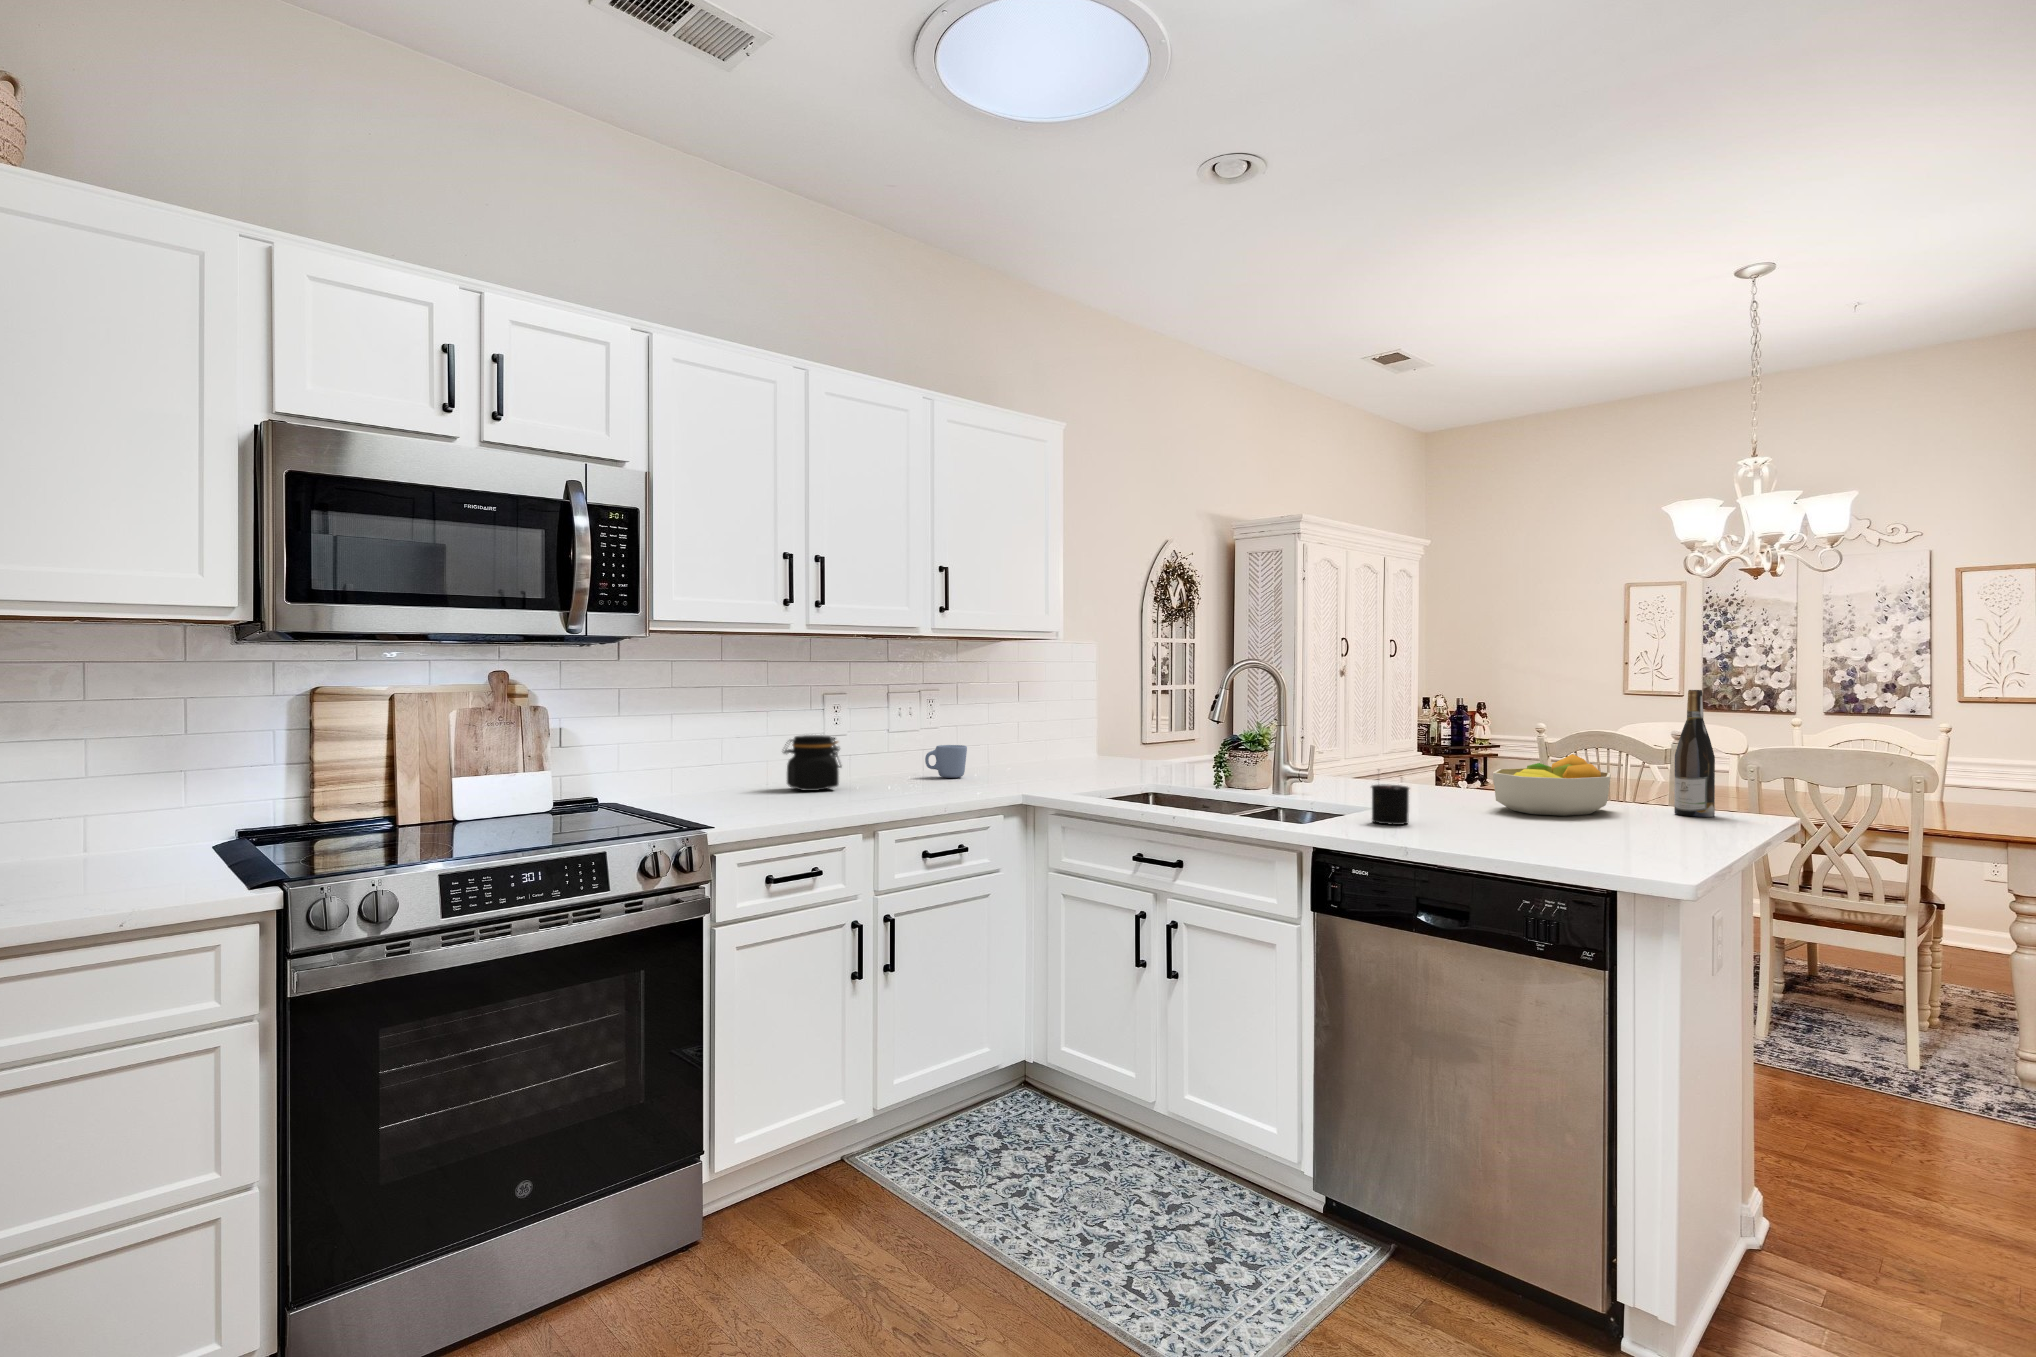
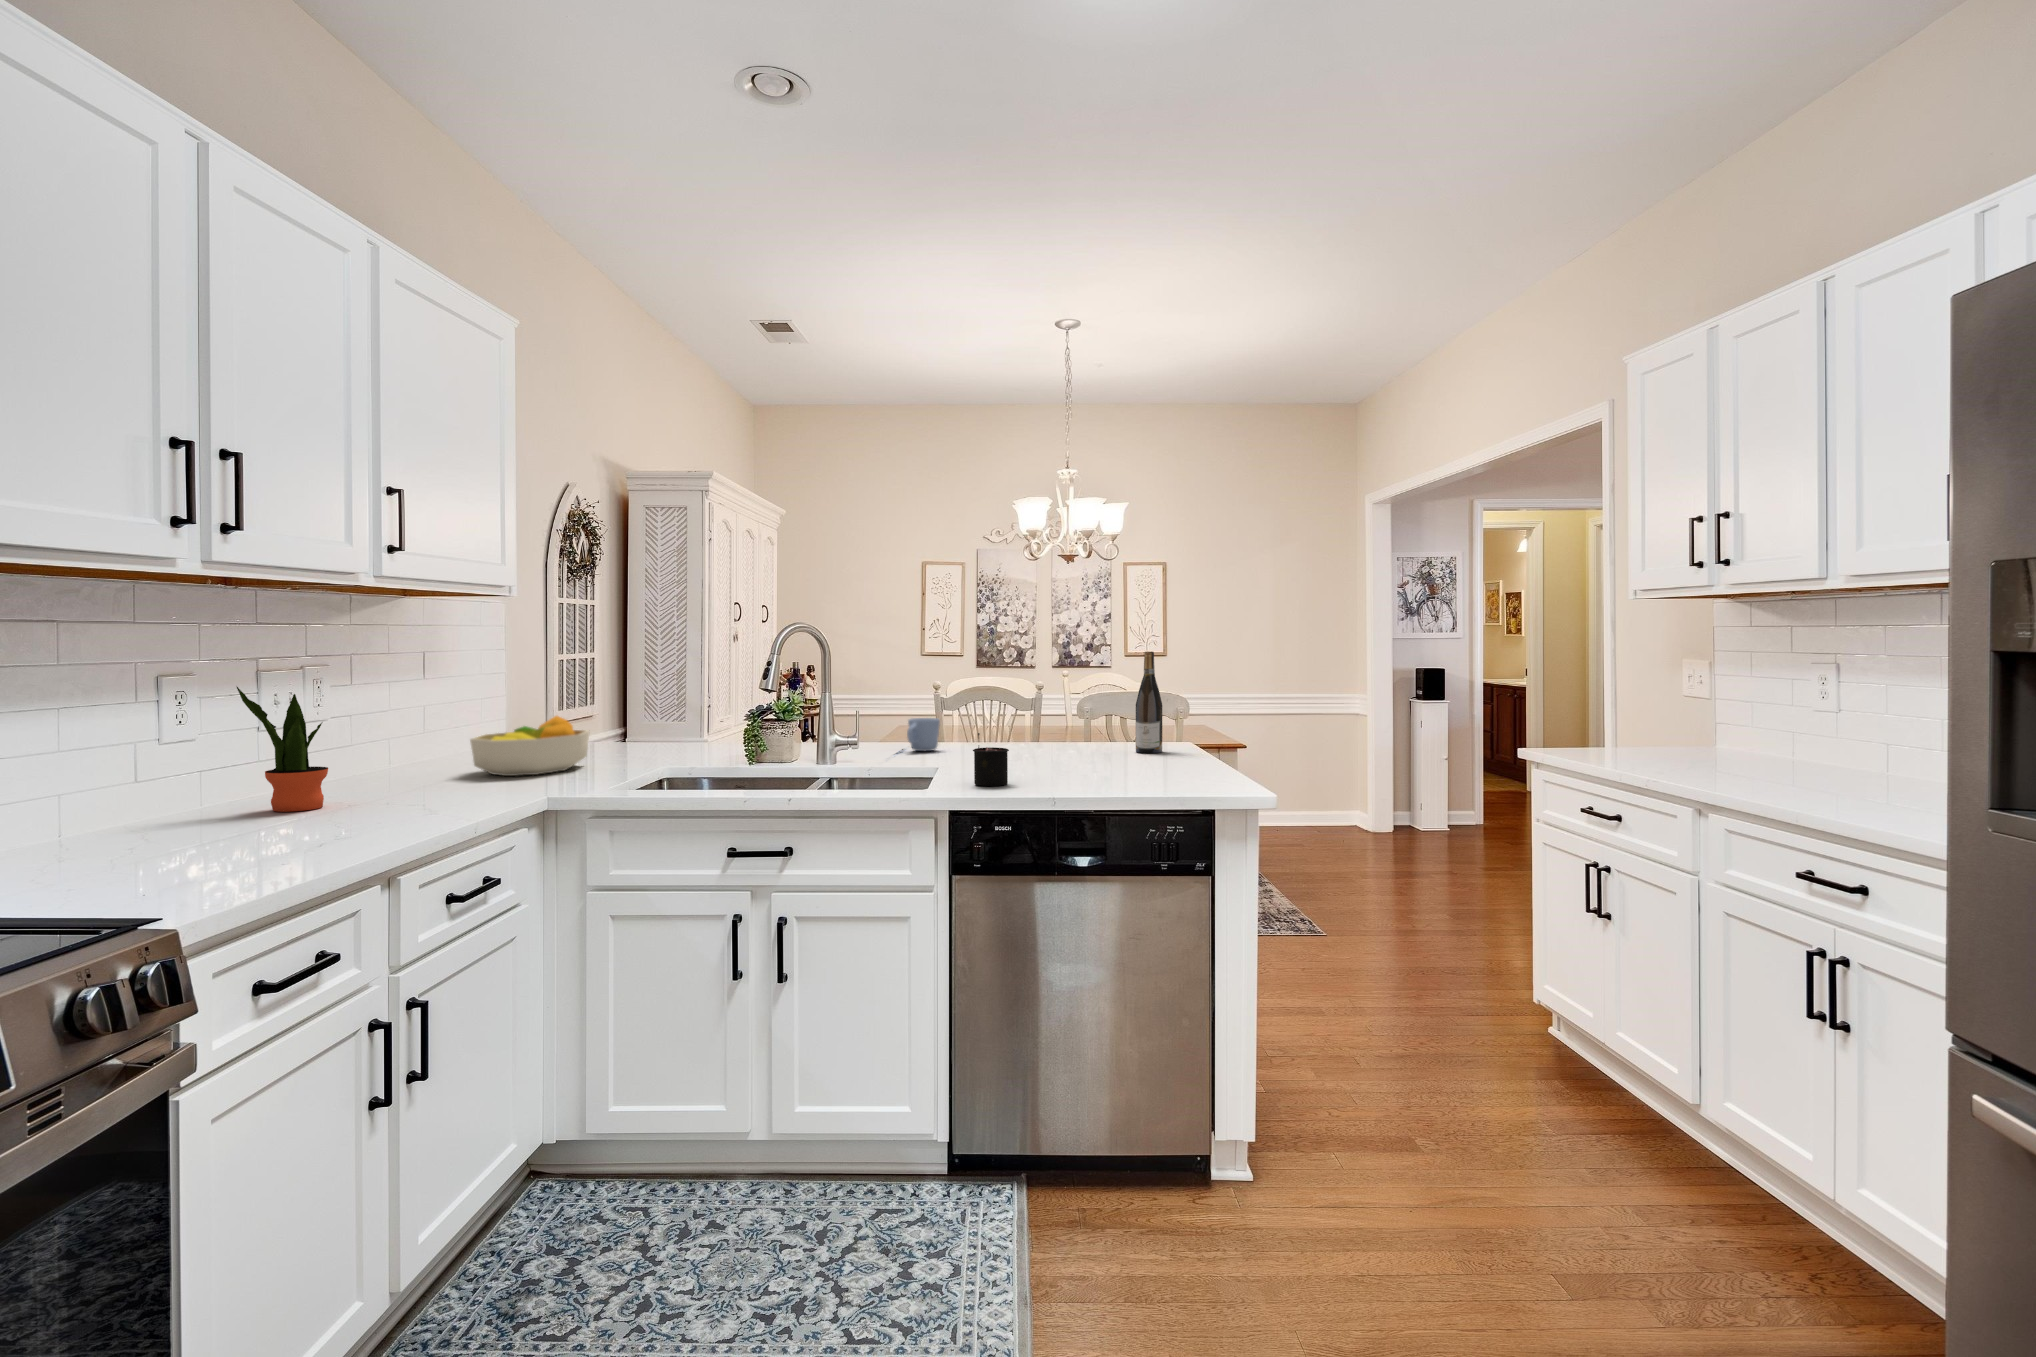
potted plant: none [865,700,912,784] -> present [237,687,328,812]
jar: present [783,735,842,791] -> none [116,746,236,840]
mug: present [925,745,967,778] -> present [907,718,940,751]
fruit bowl: present [1493,754,1611,816] -> present [470,716,590,776]

